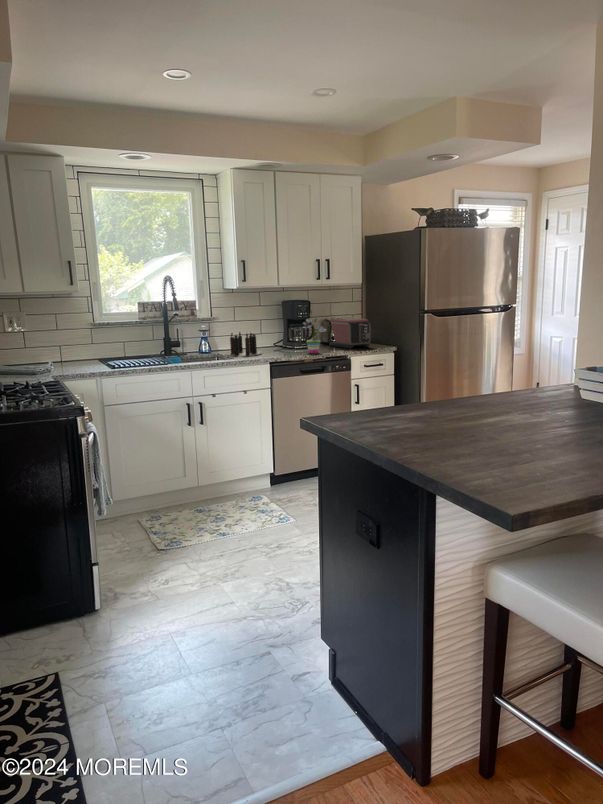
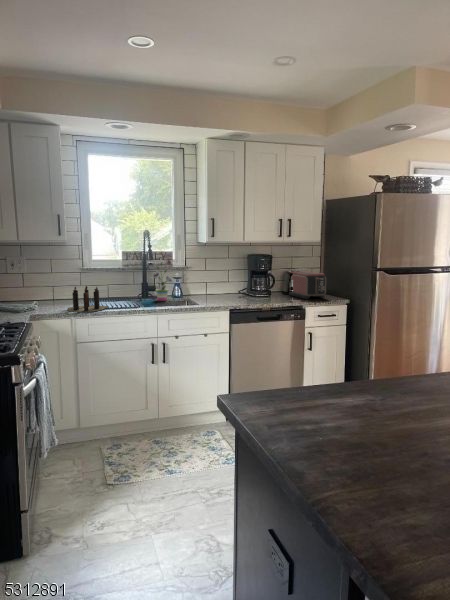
potted plant: present [303,310,325,353] -> present [152,263,173,301]
candle: present [226,332,261,356] -> present [67,286,108,312]

